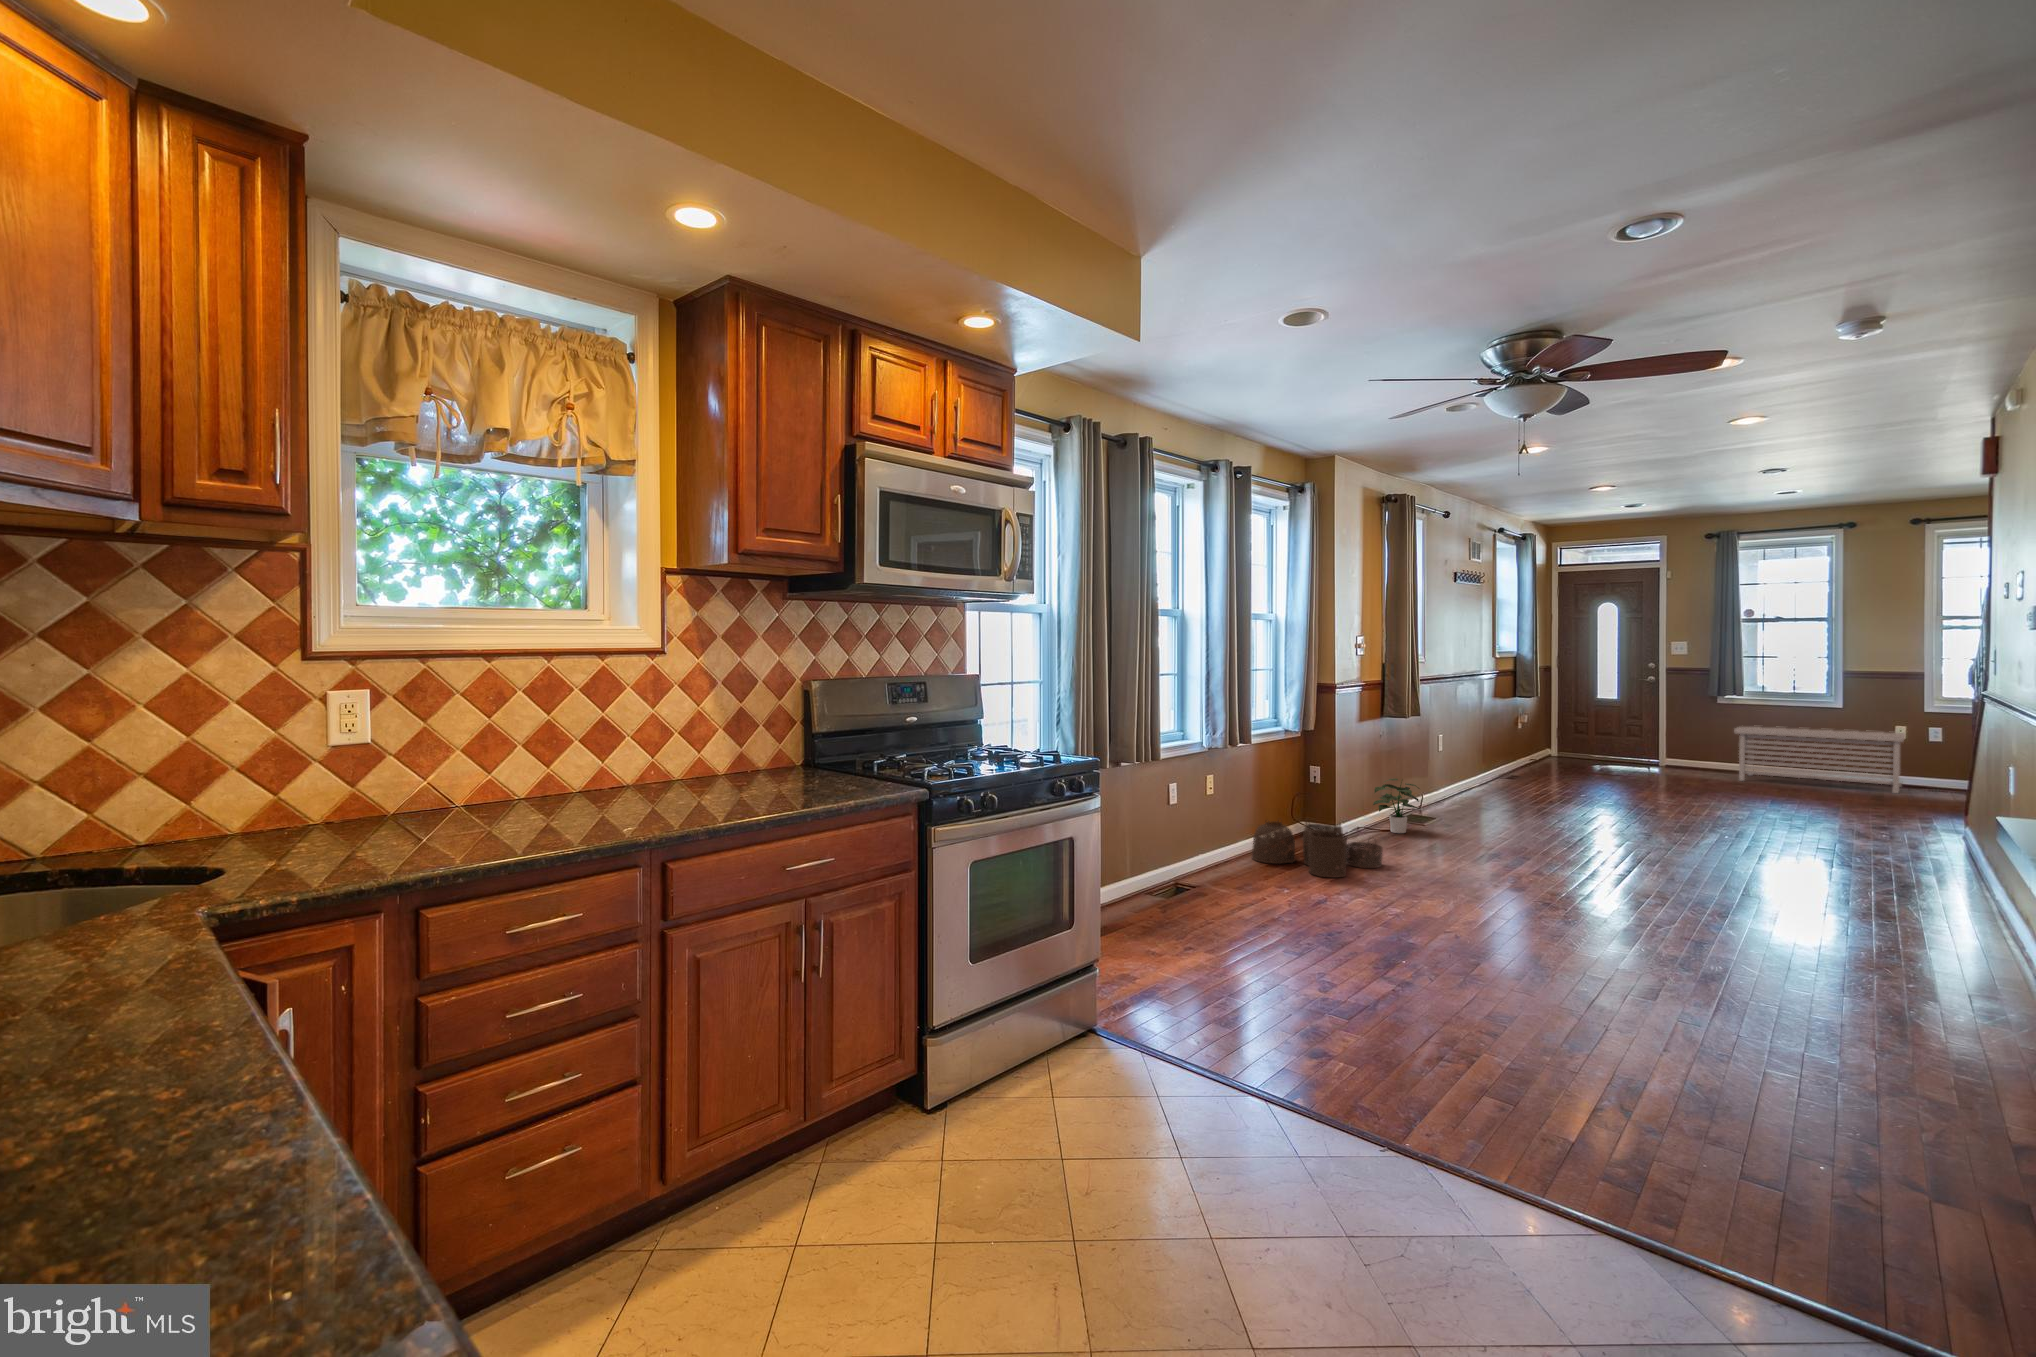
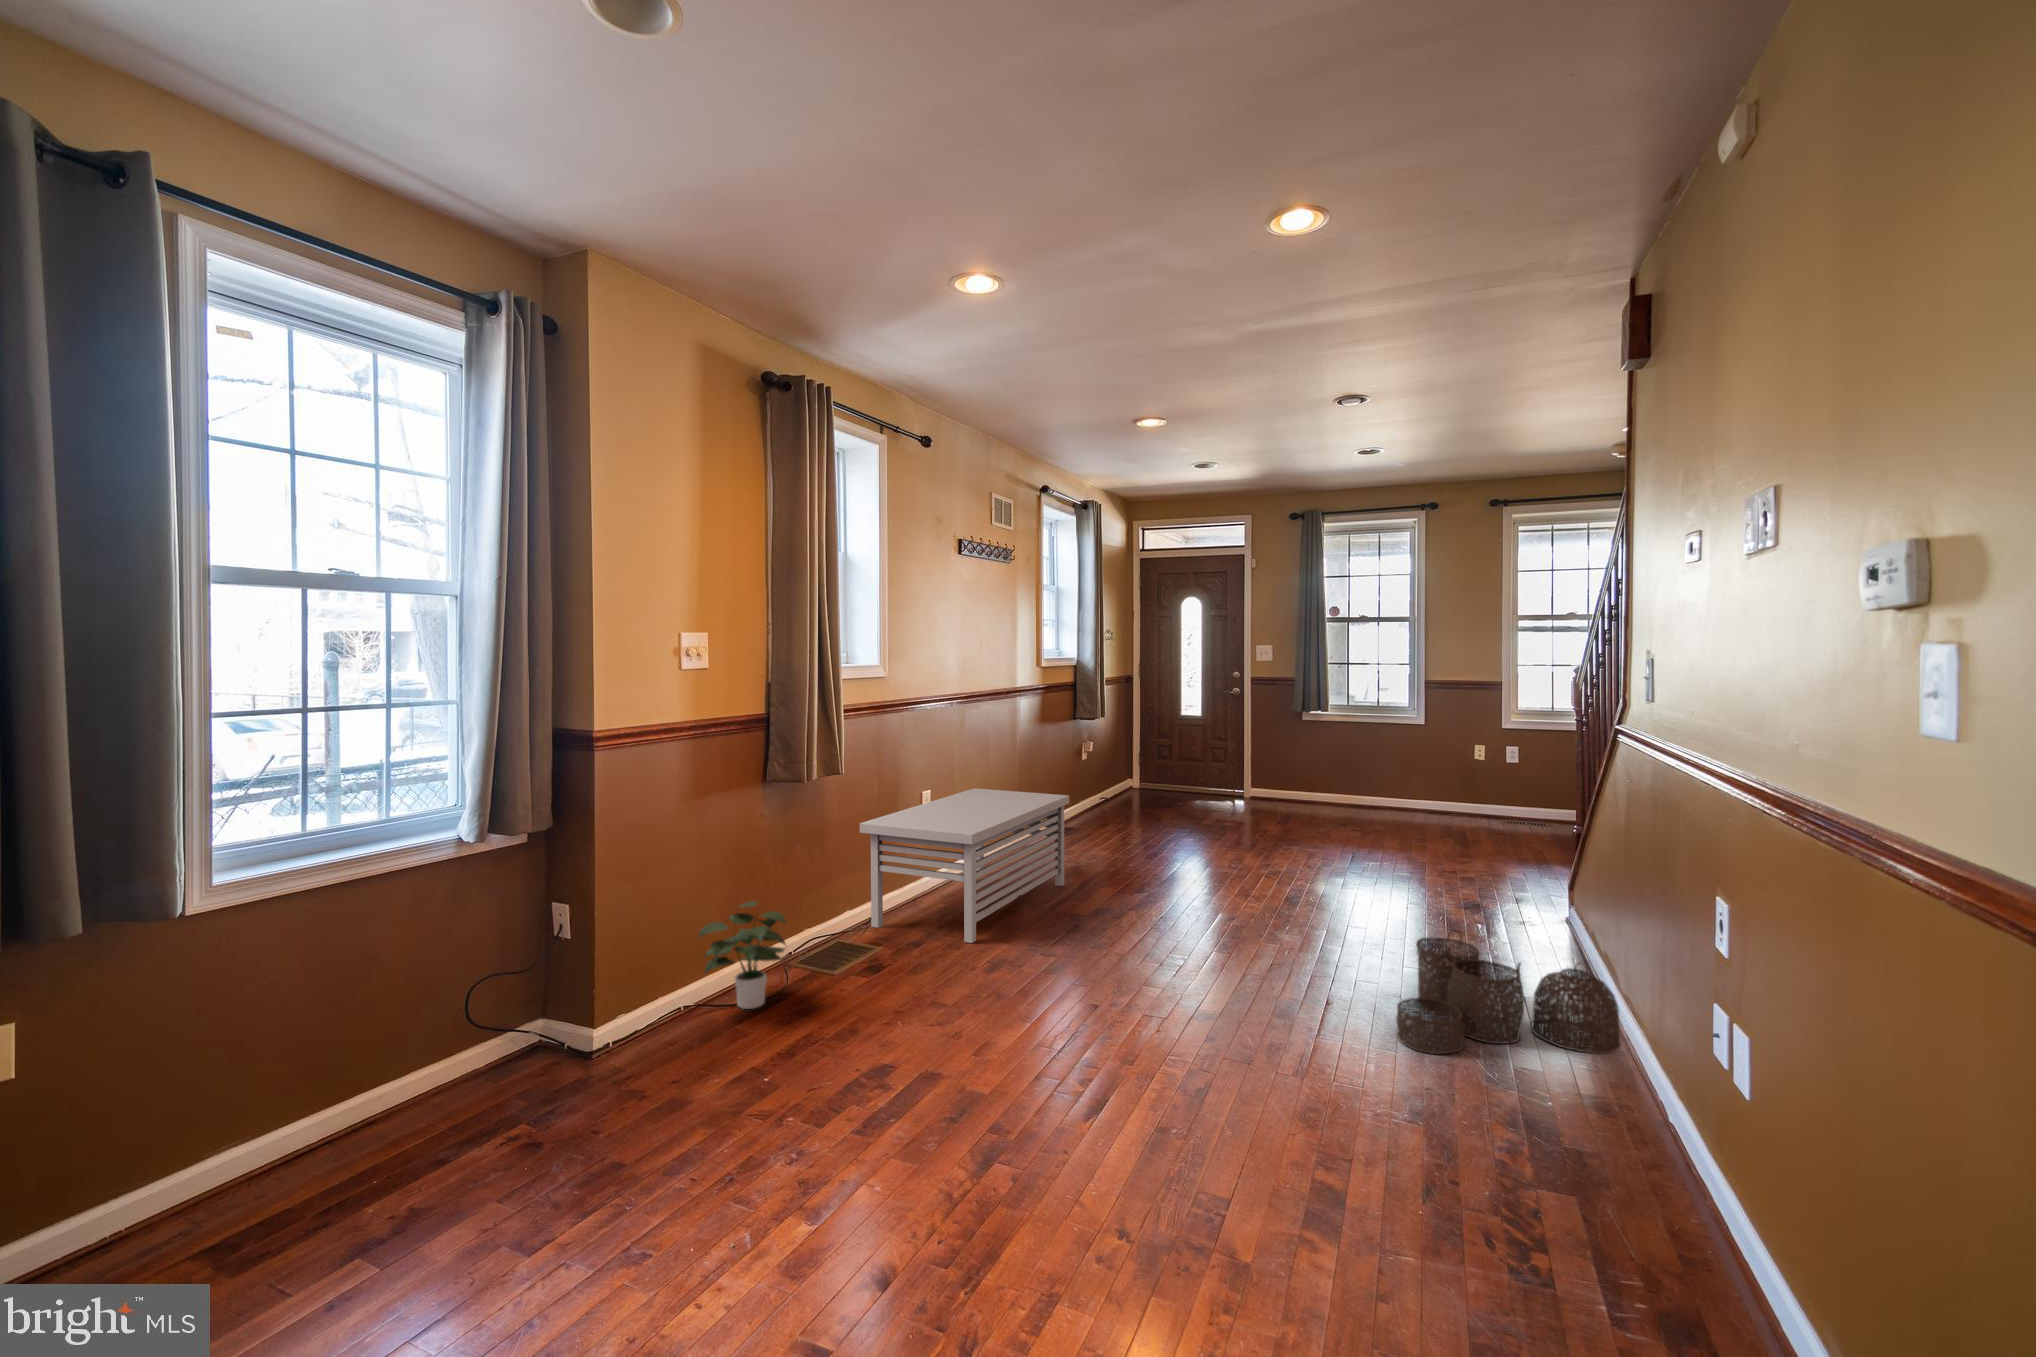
storage bench: present [1734,727,1905,793] -> present [860,788,1069,943]
woven basket: present [1252,820,1383,877] -> present [1396,930,1620,1054]

